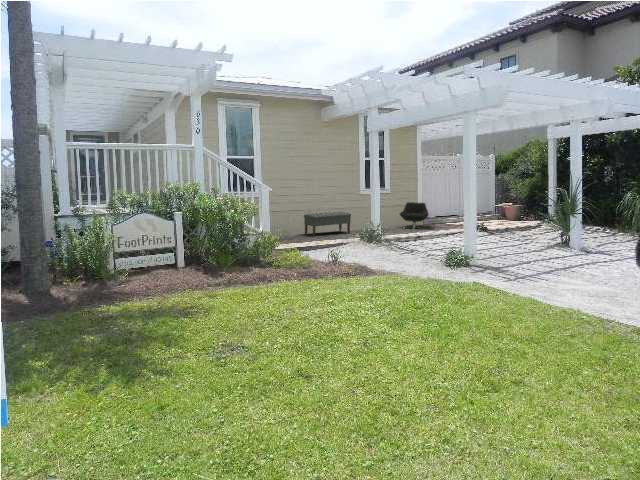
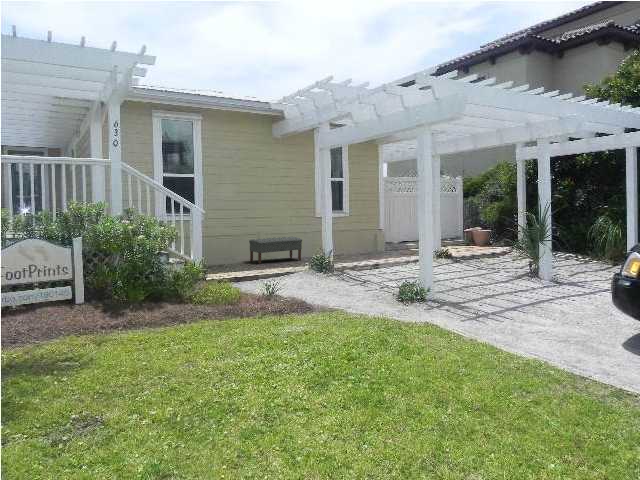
lounge chair: present [400,202,428,229] -> none [357,227,389,257]

